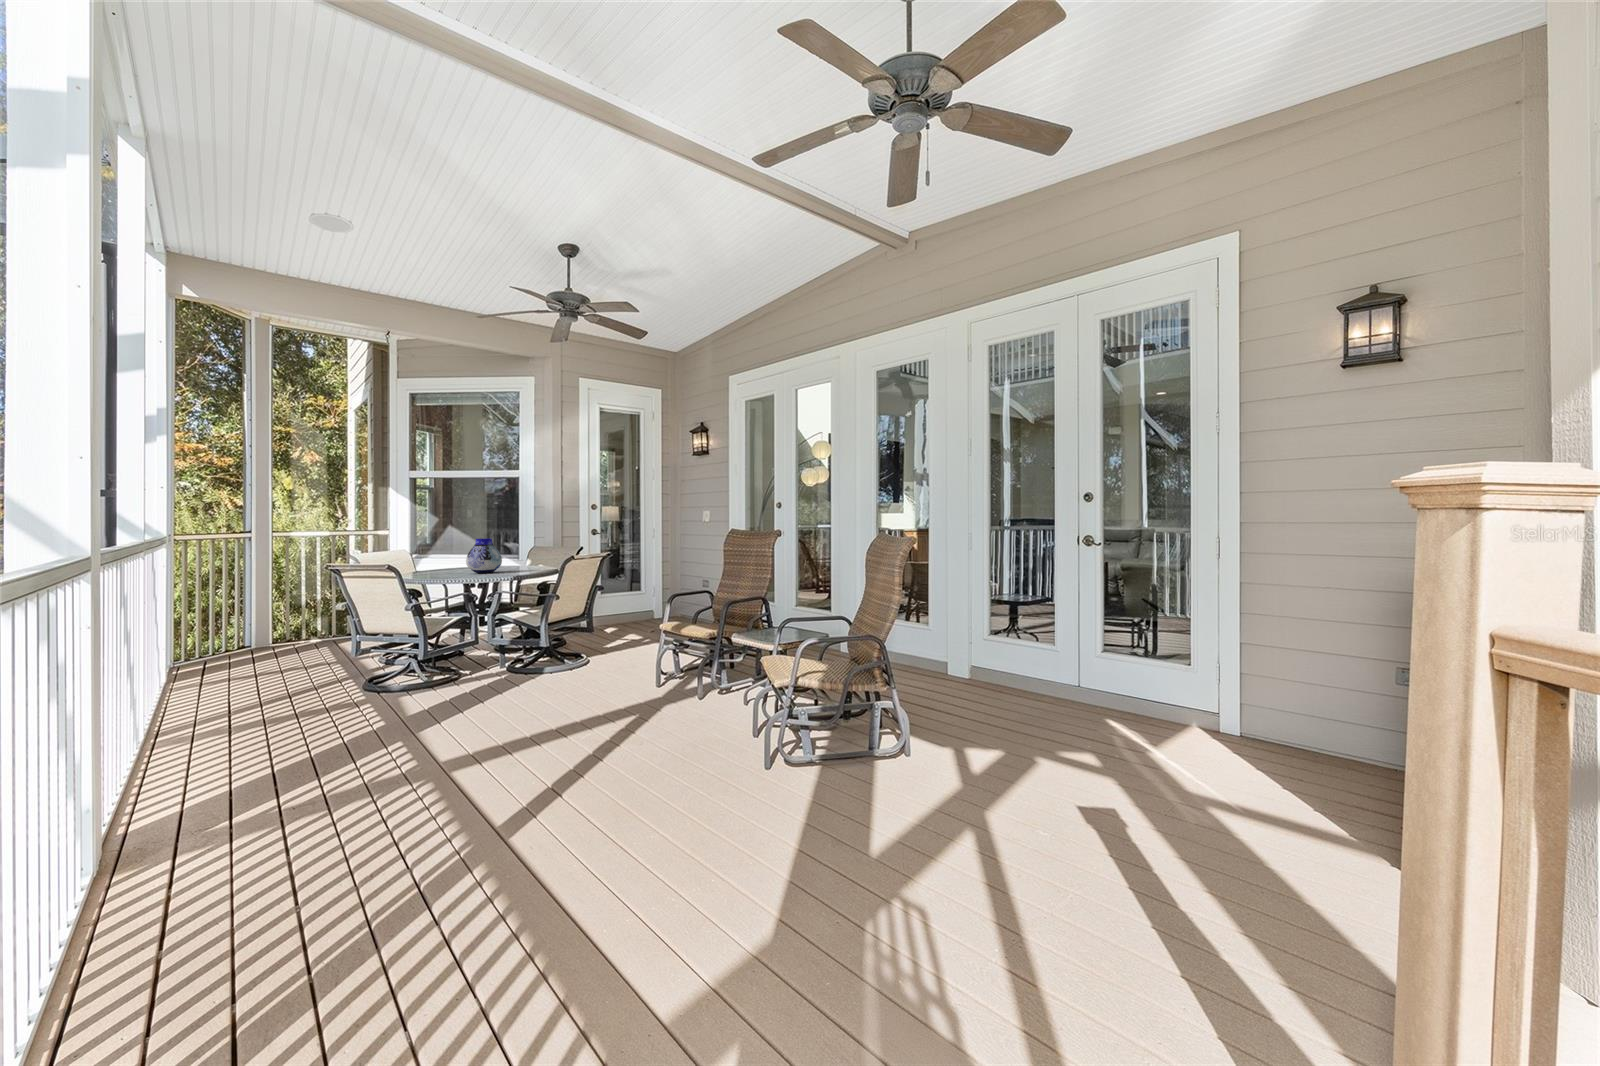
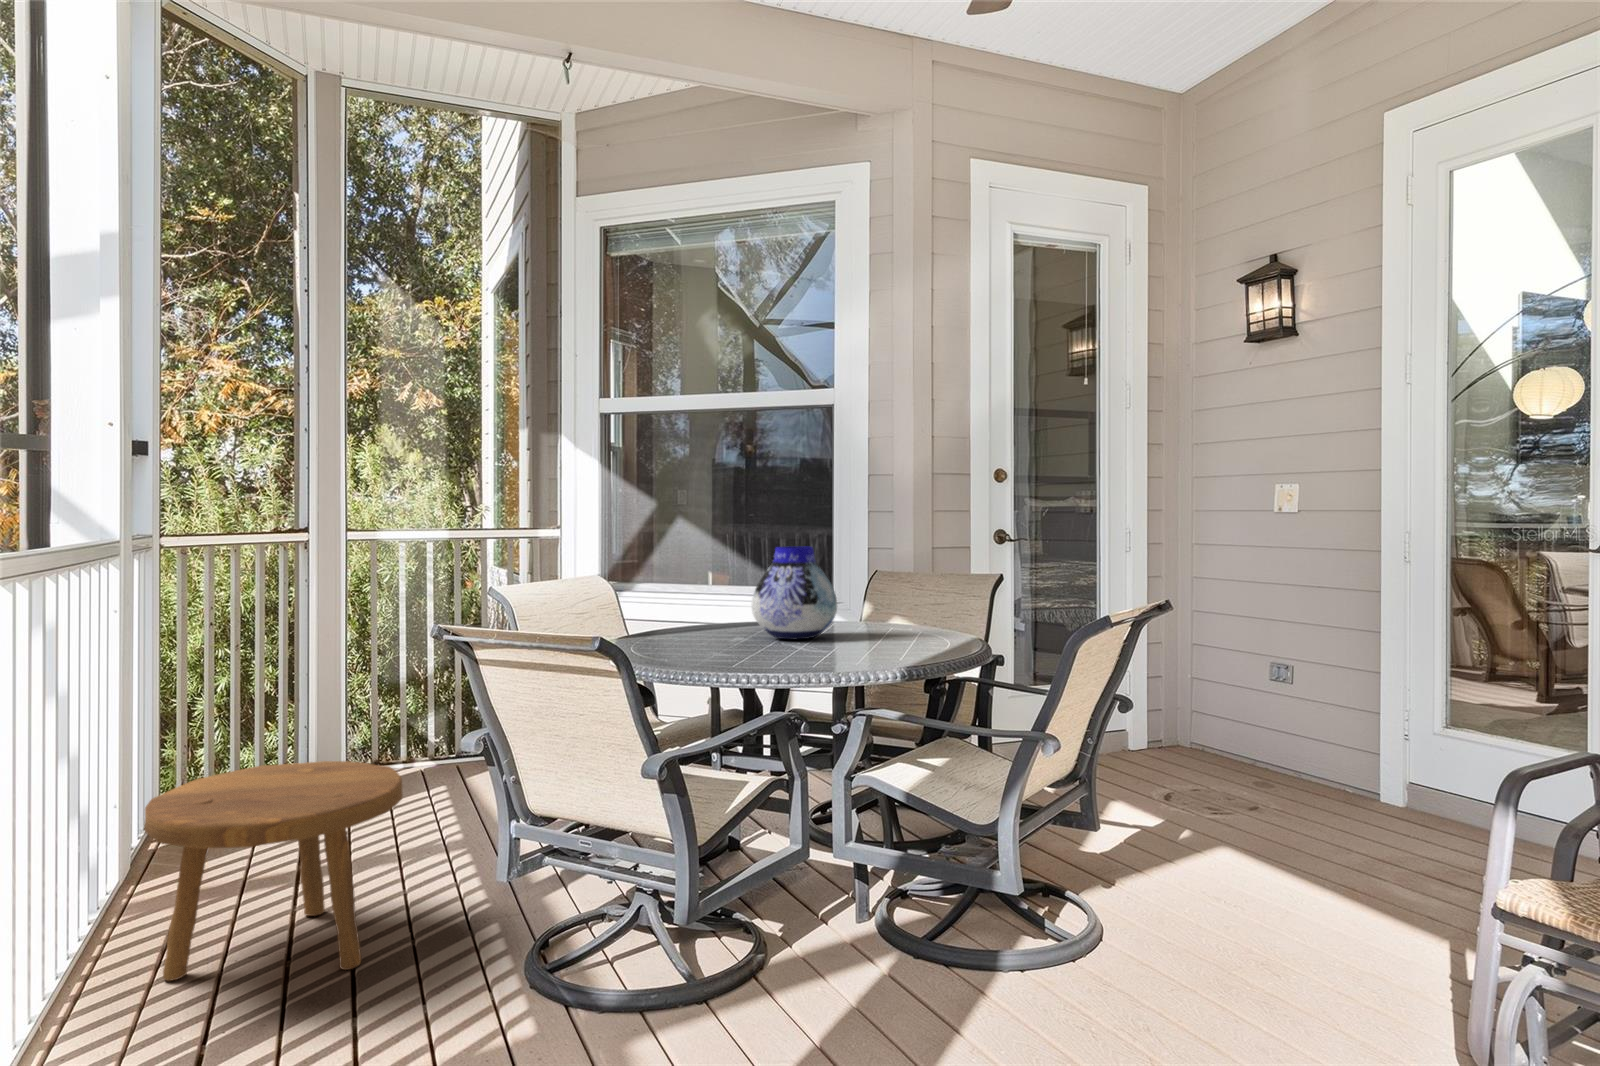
footstool: none [202,623,313,698] -> present [144,761,403,981]

